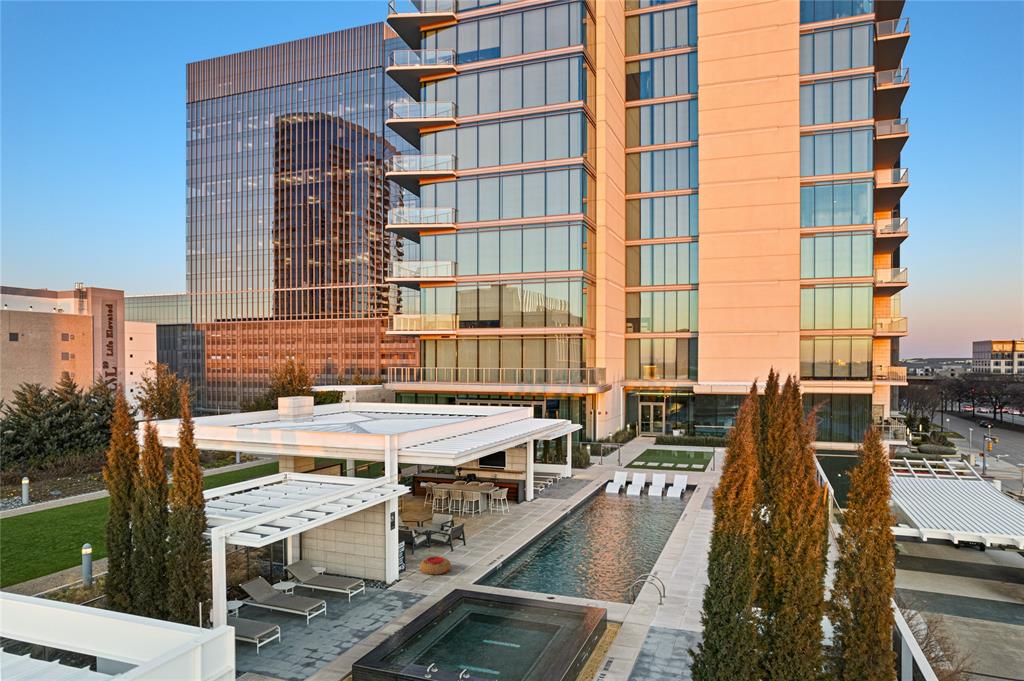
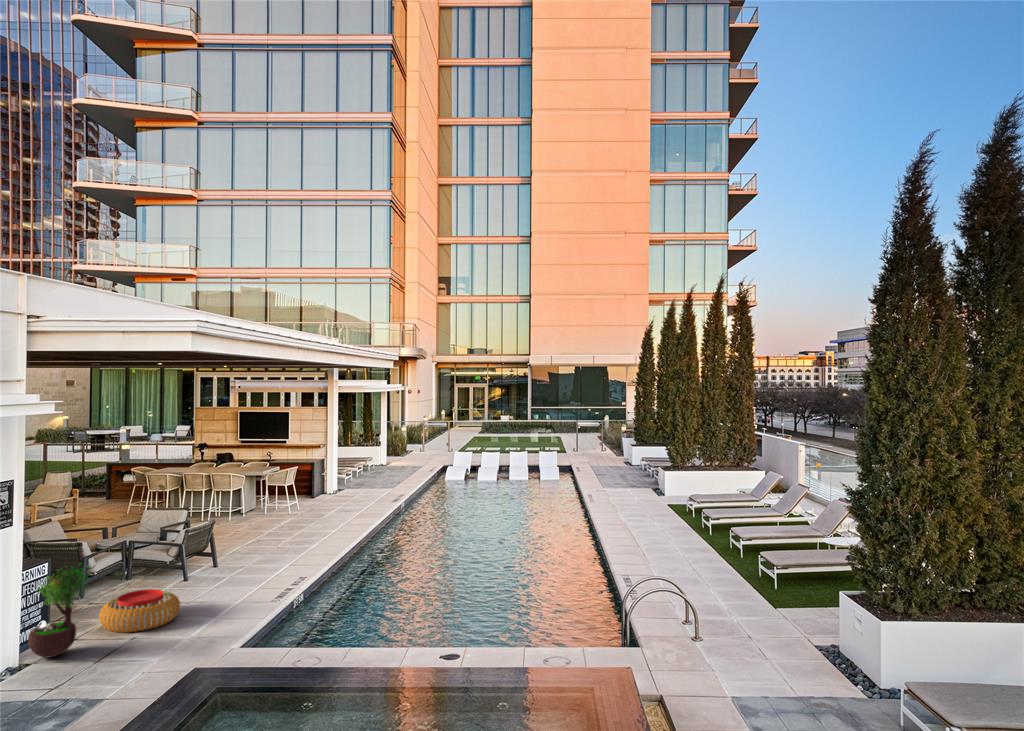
potted tree: none [398,545,419,581] -> present [28,565,88,657]

